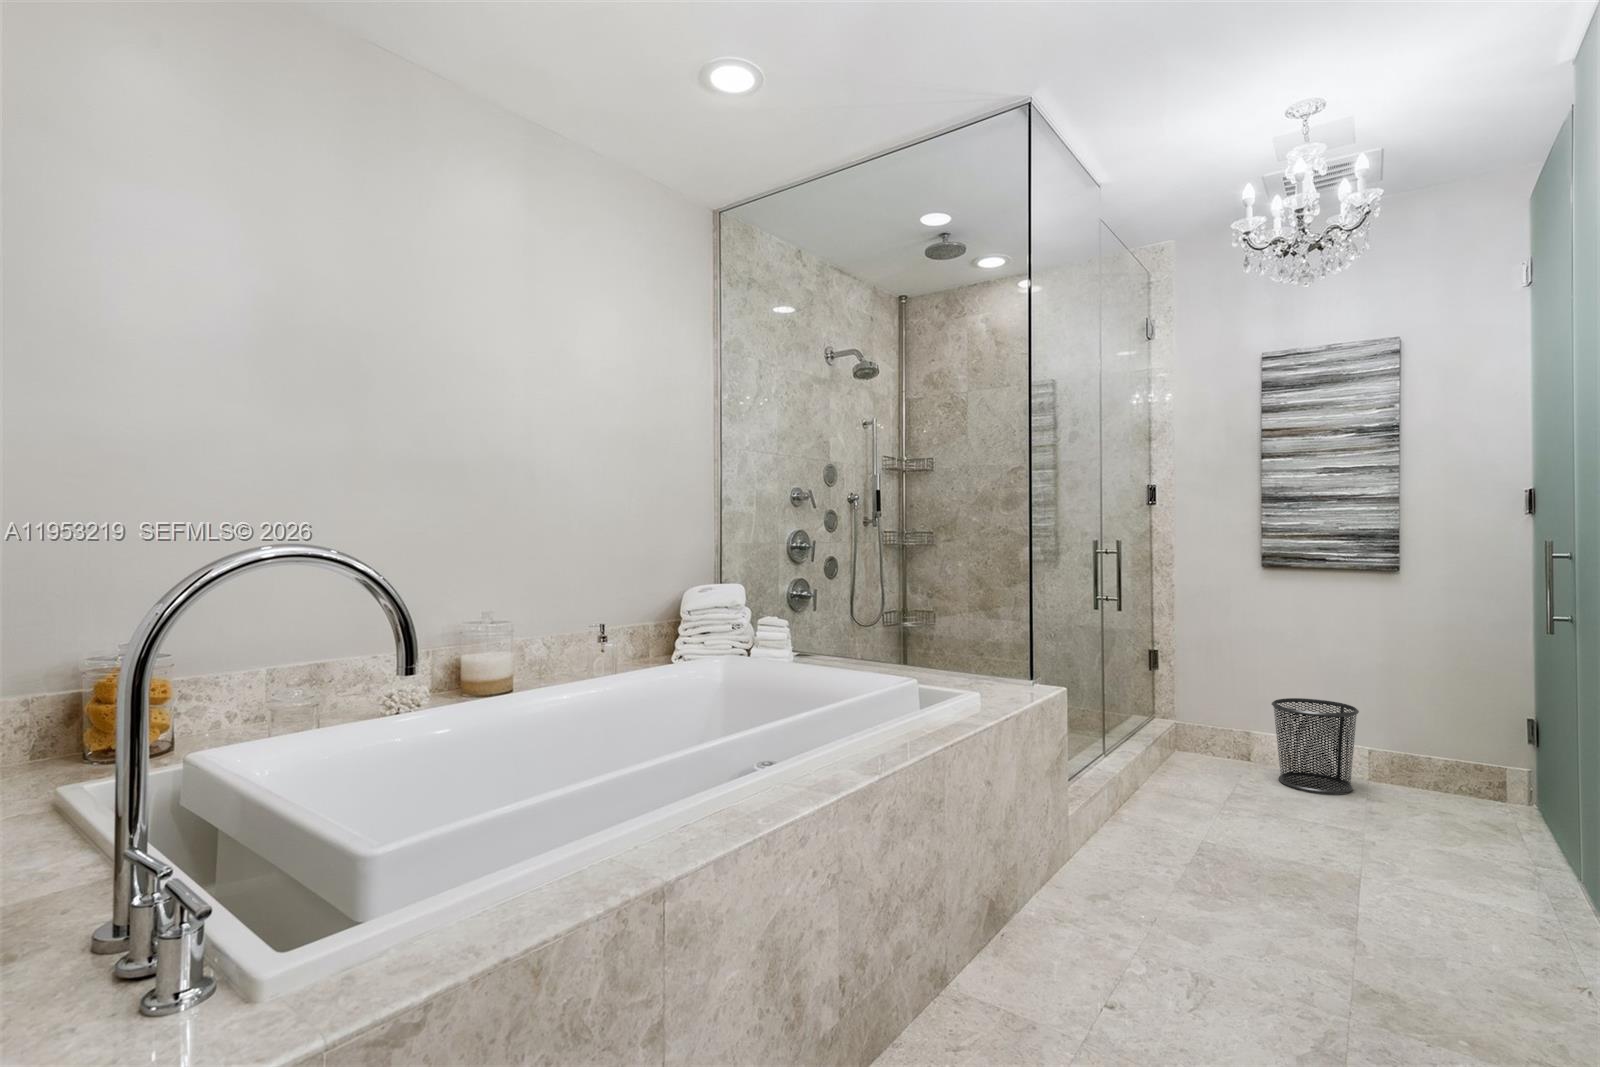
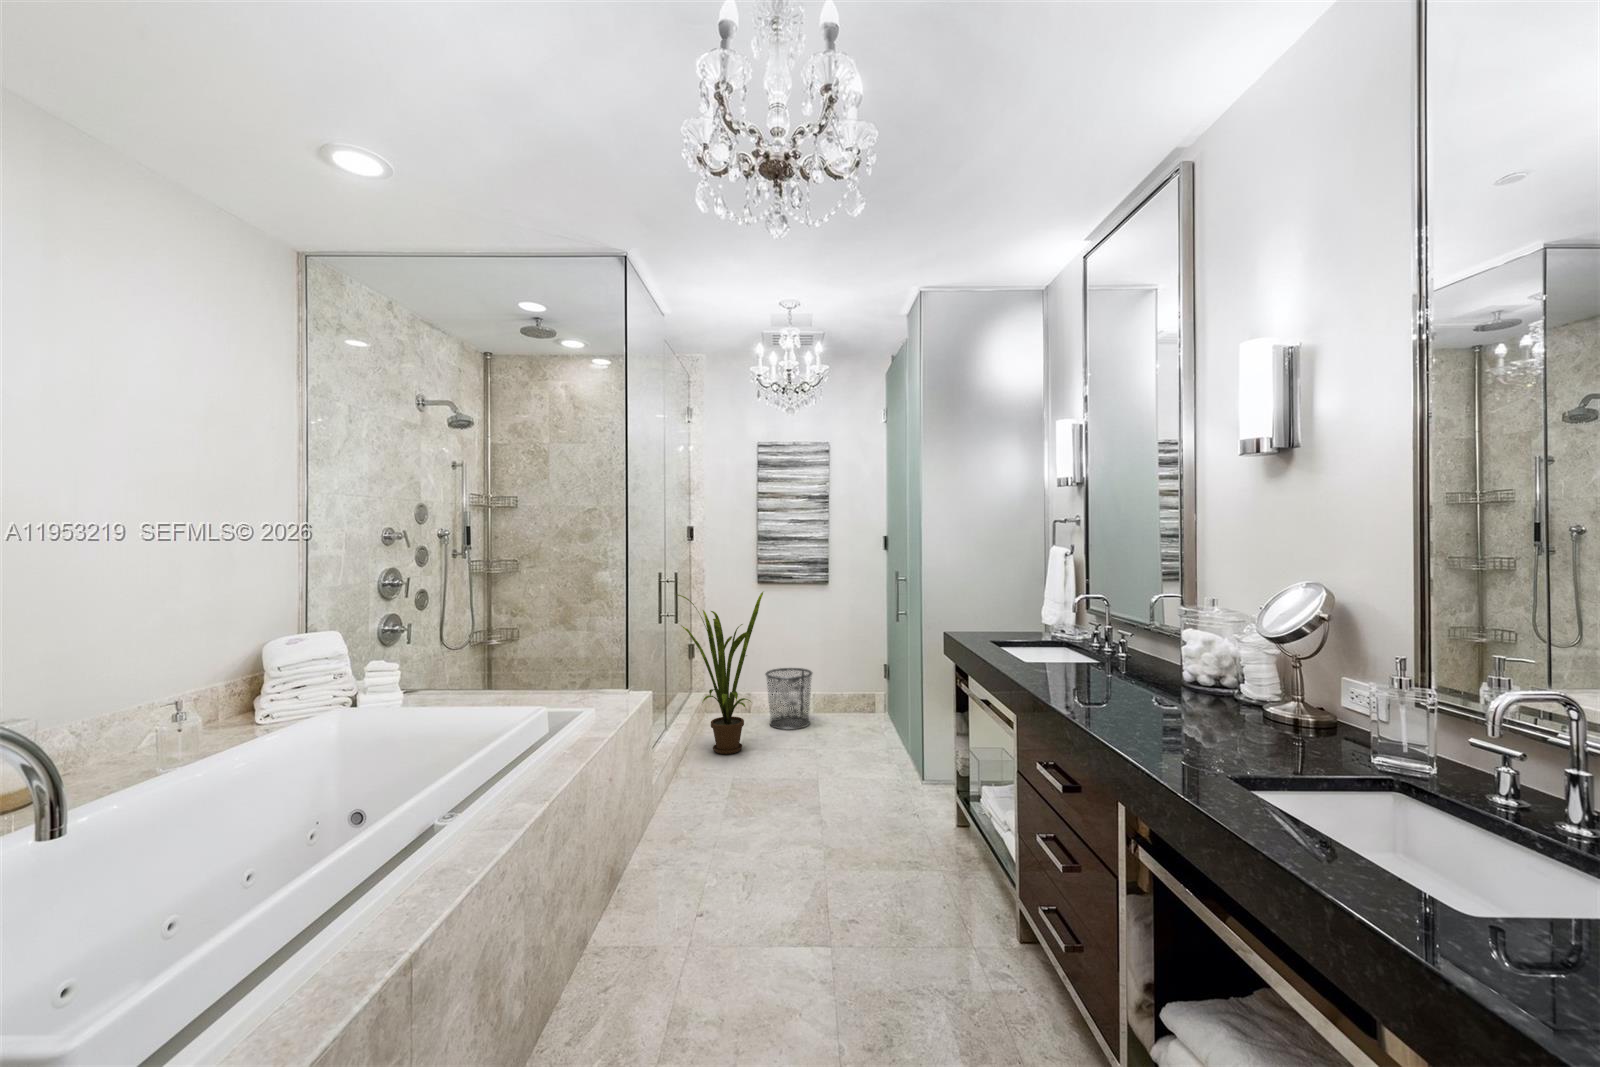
house plant: none [1121,574,1266,806] -> present [676,592,763,754]

